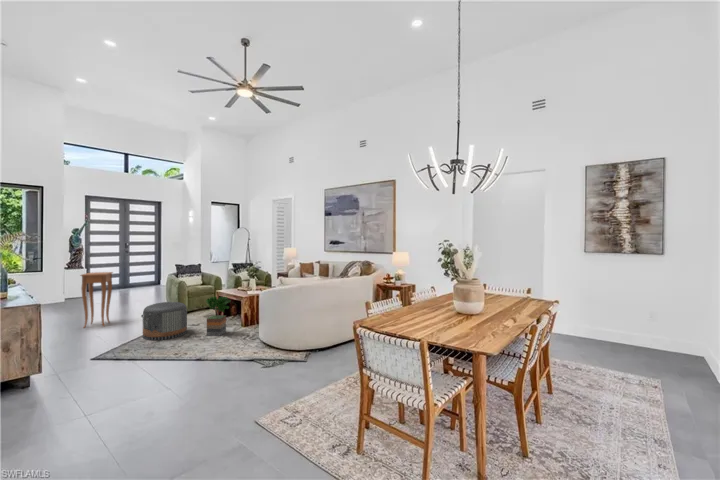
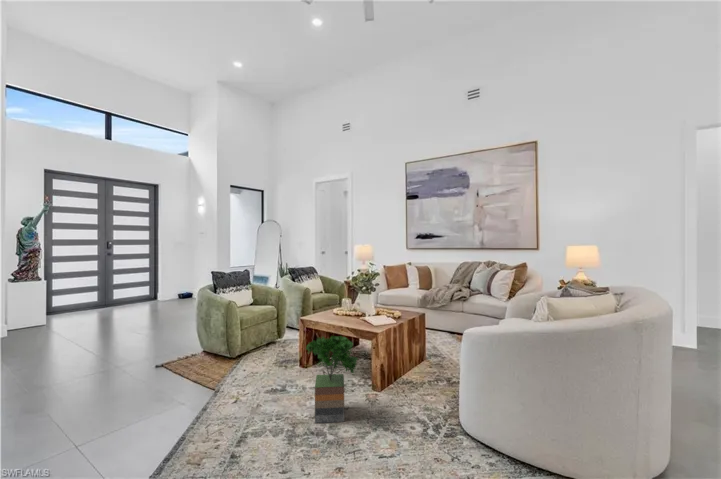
side table: present [81,272,113,328] -> none [26,289,98,411]
pouf: present [143,302,187,340] -> none [175,350,265,451]

